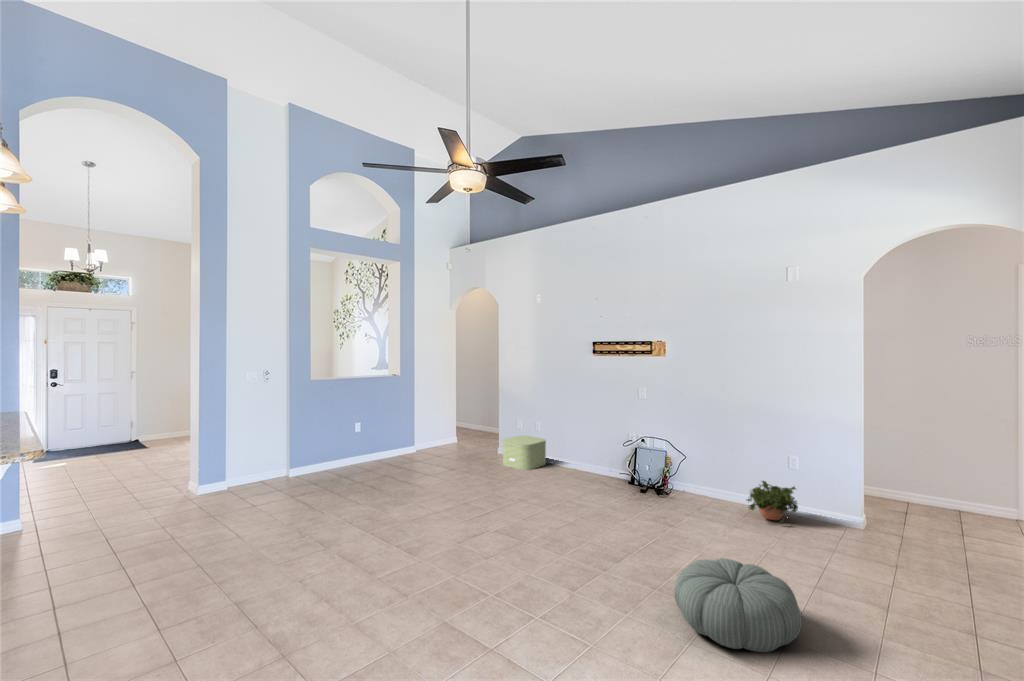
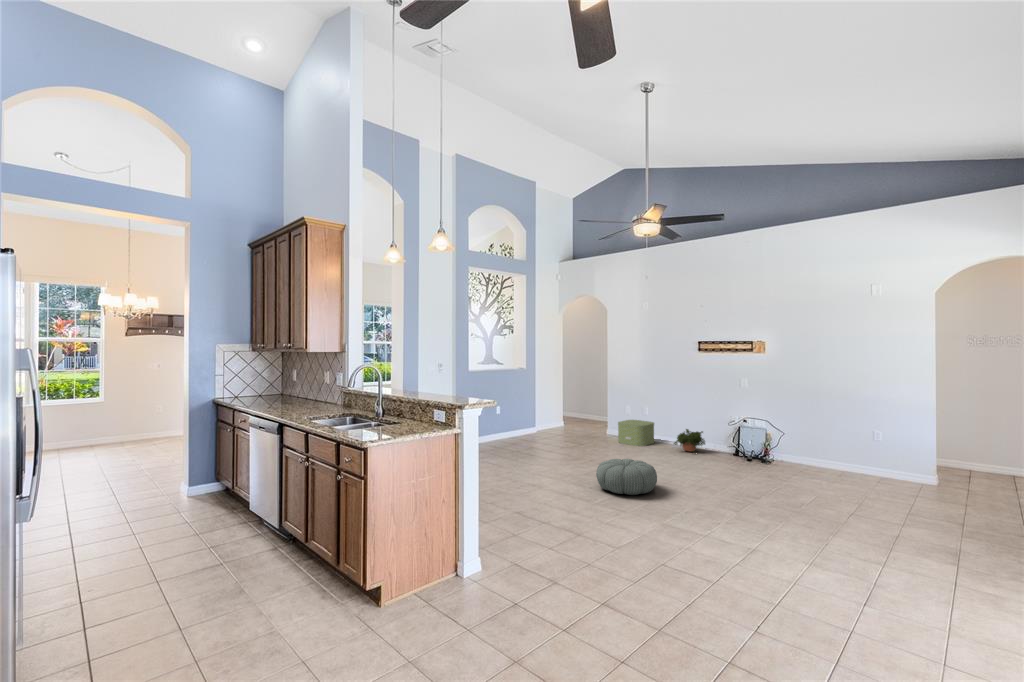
potted plant: present [747,481,798,522] -> present [674,429,705,452]
pouf: present [674,558,802,652] -> present [596,459,657,495]

